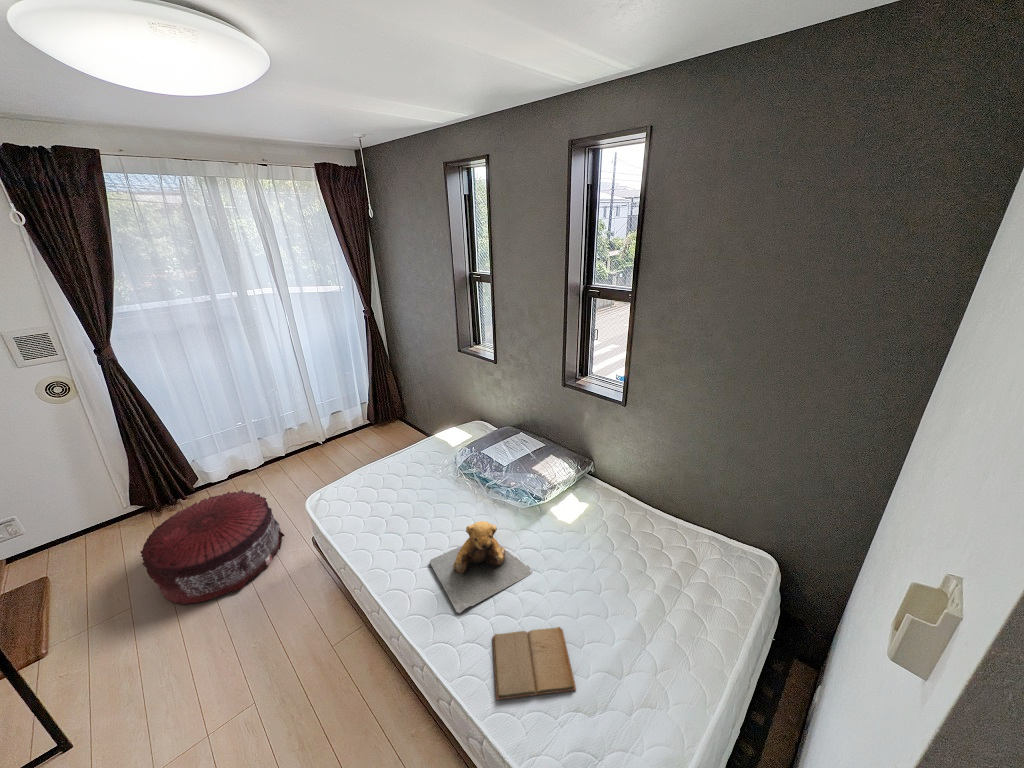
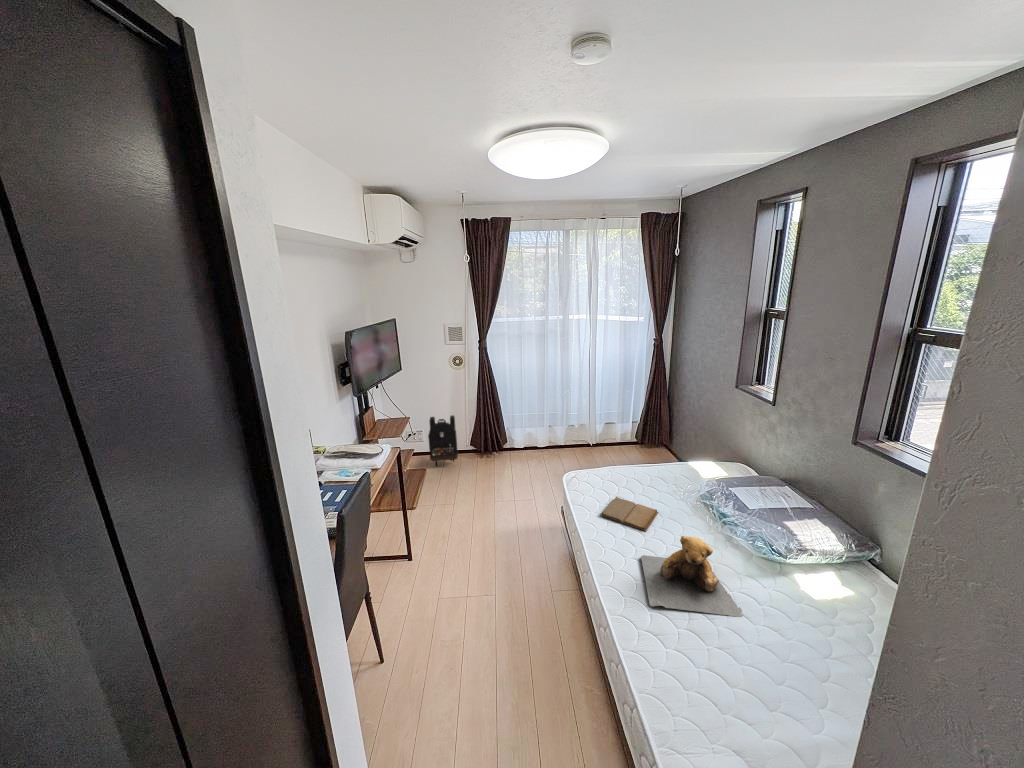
backpack: none [22,474,112,562] -> present [428,416,458,465]
pouf: present [140,490,284,605] -> none [466,453,545,521]
book: present [493,627,576,700] -> present [601,497,658,531]

